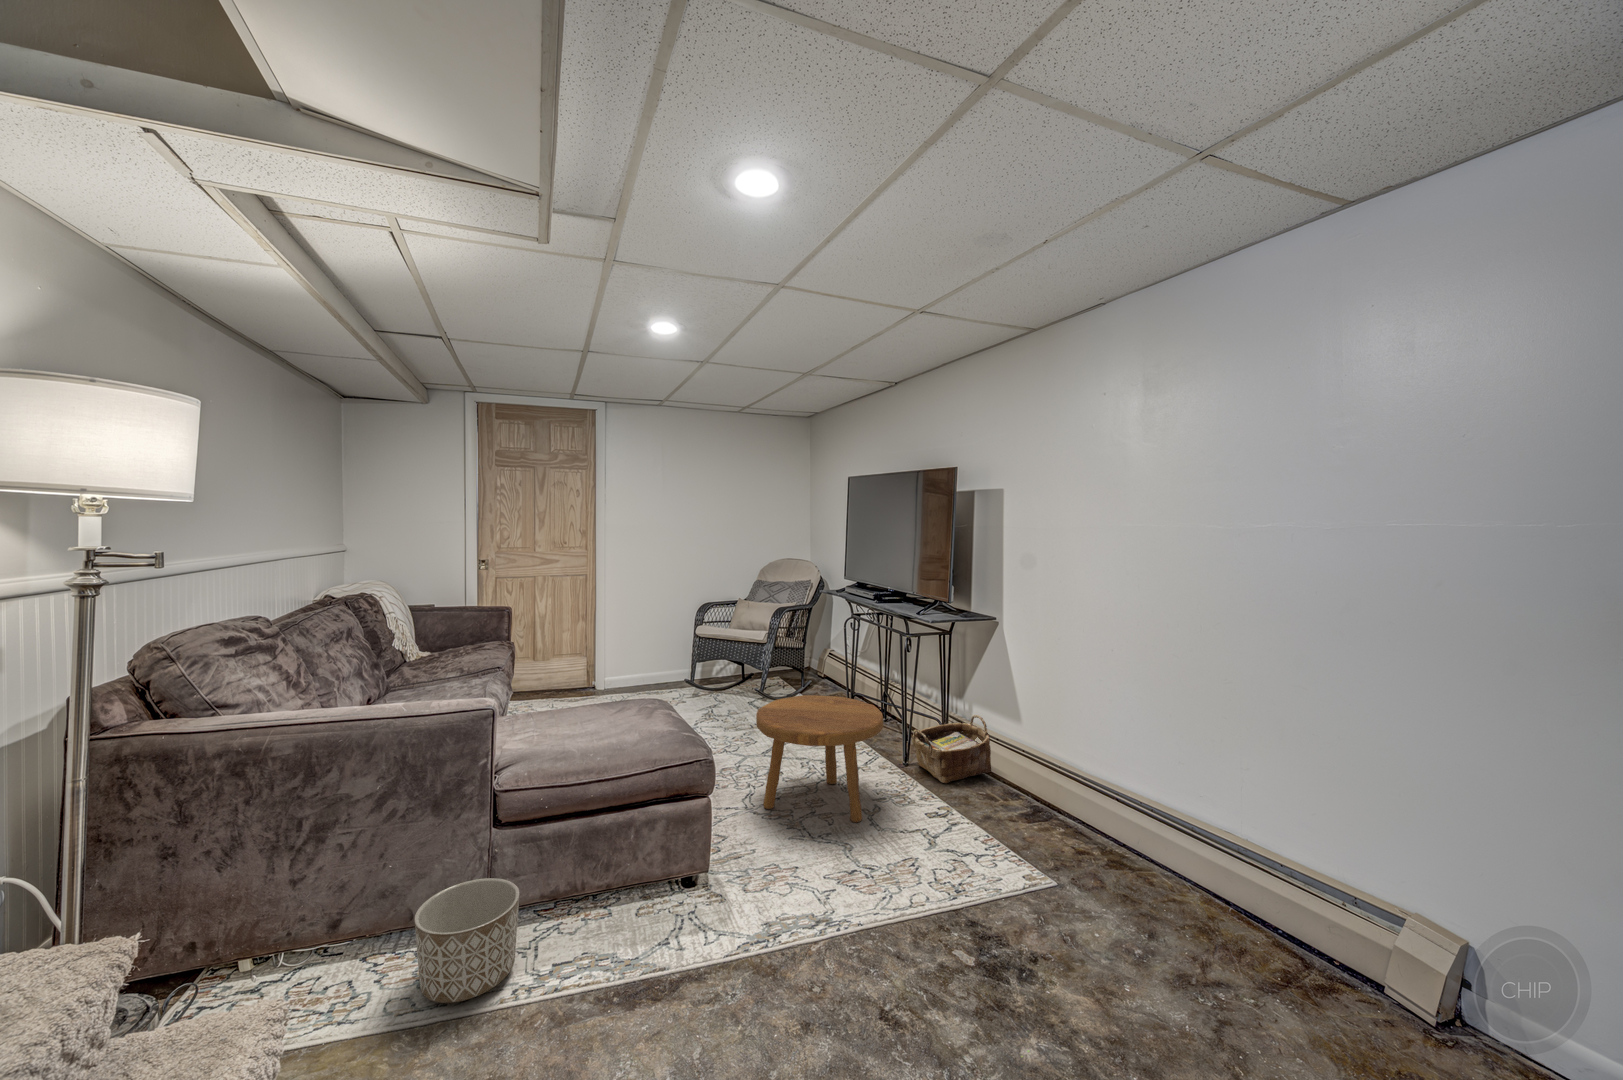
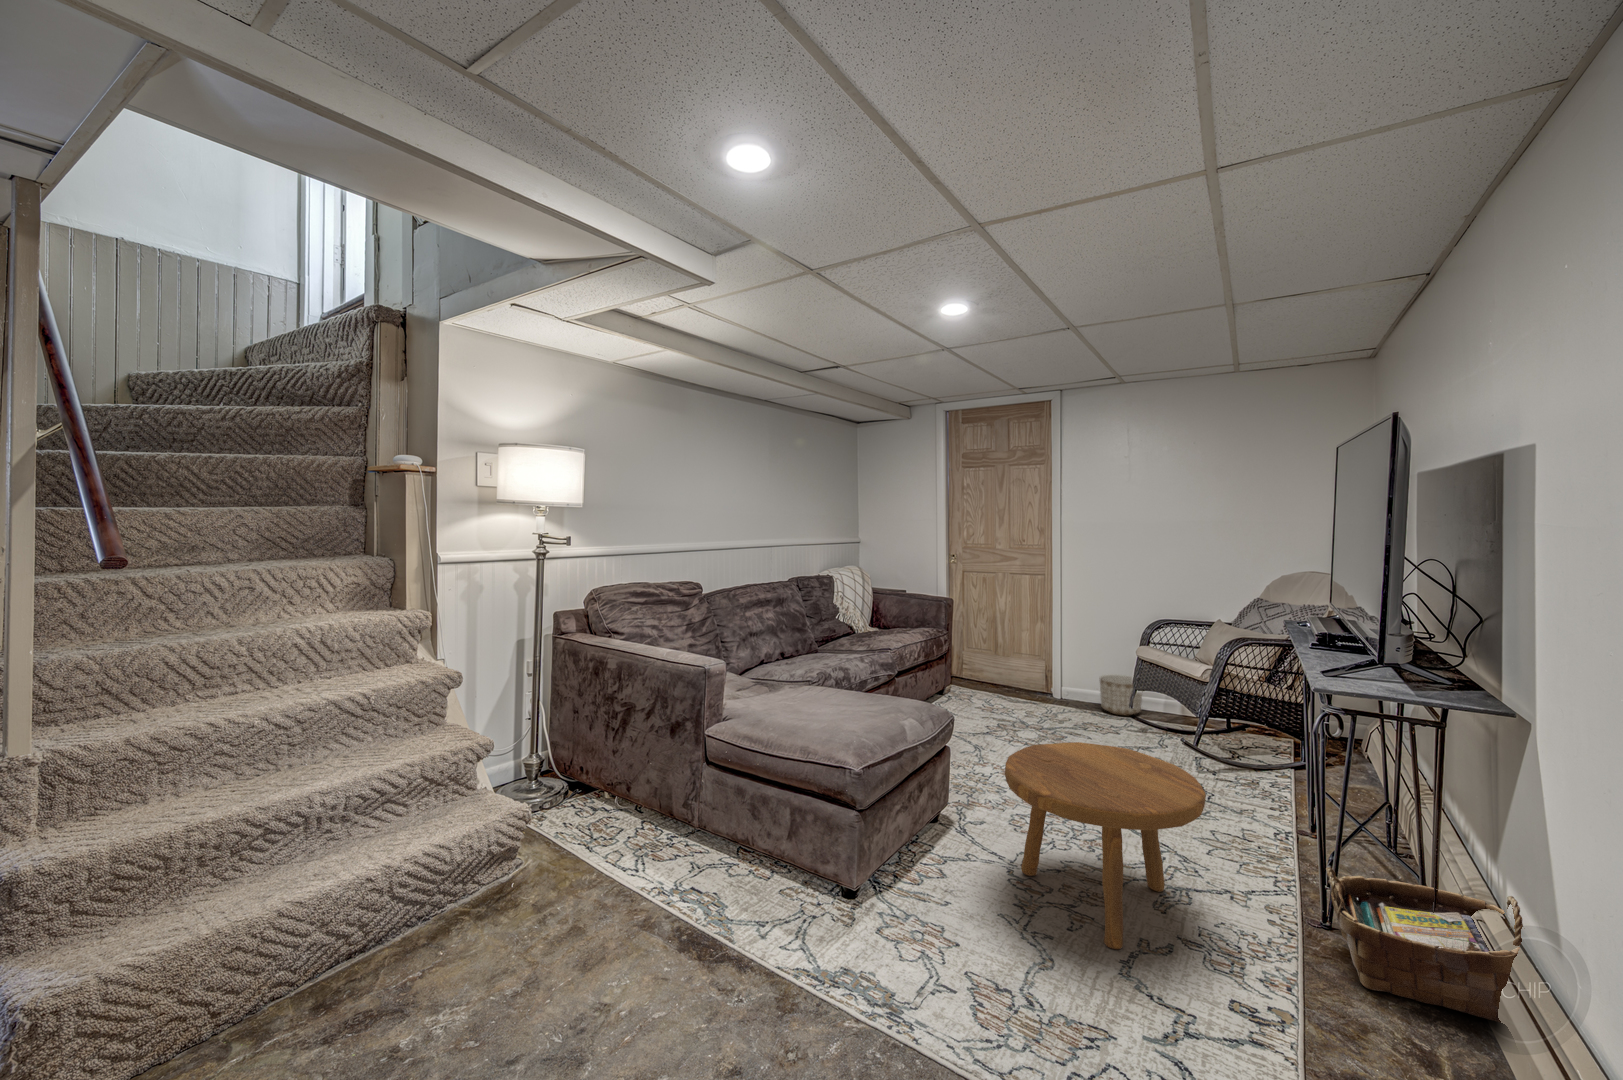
planter: present [415,878,519,1003] -> present [1100,675,1142,715]

